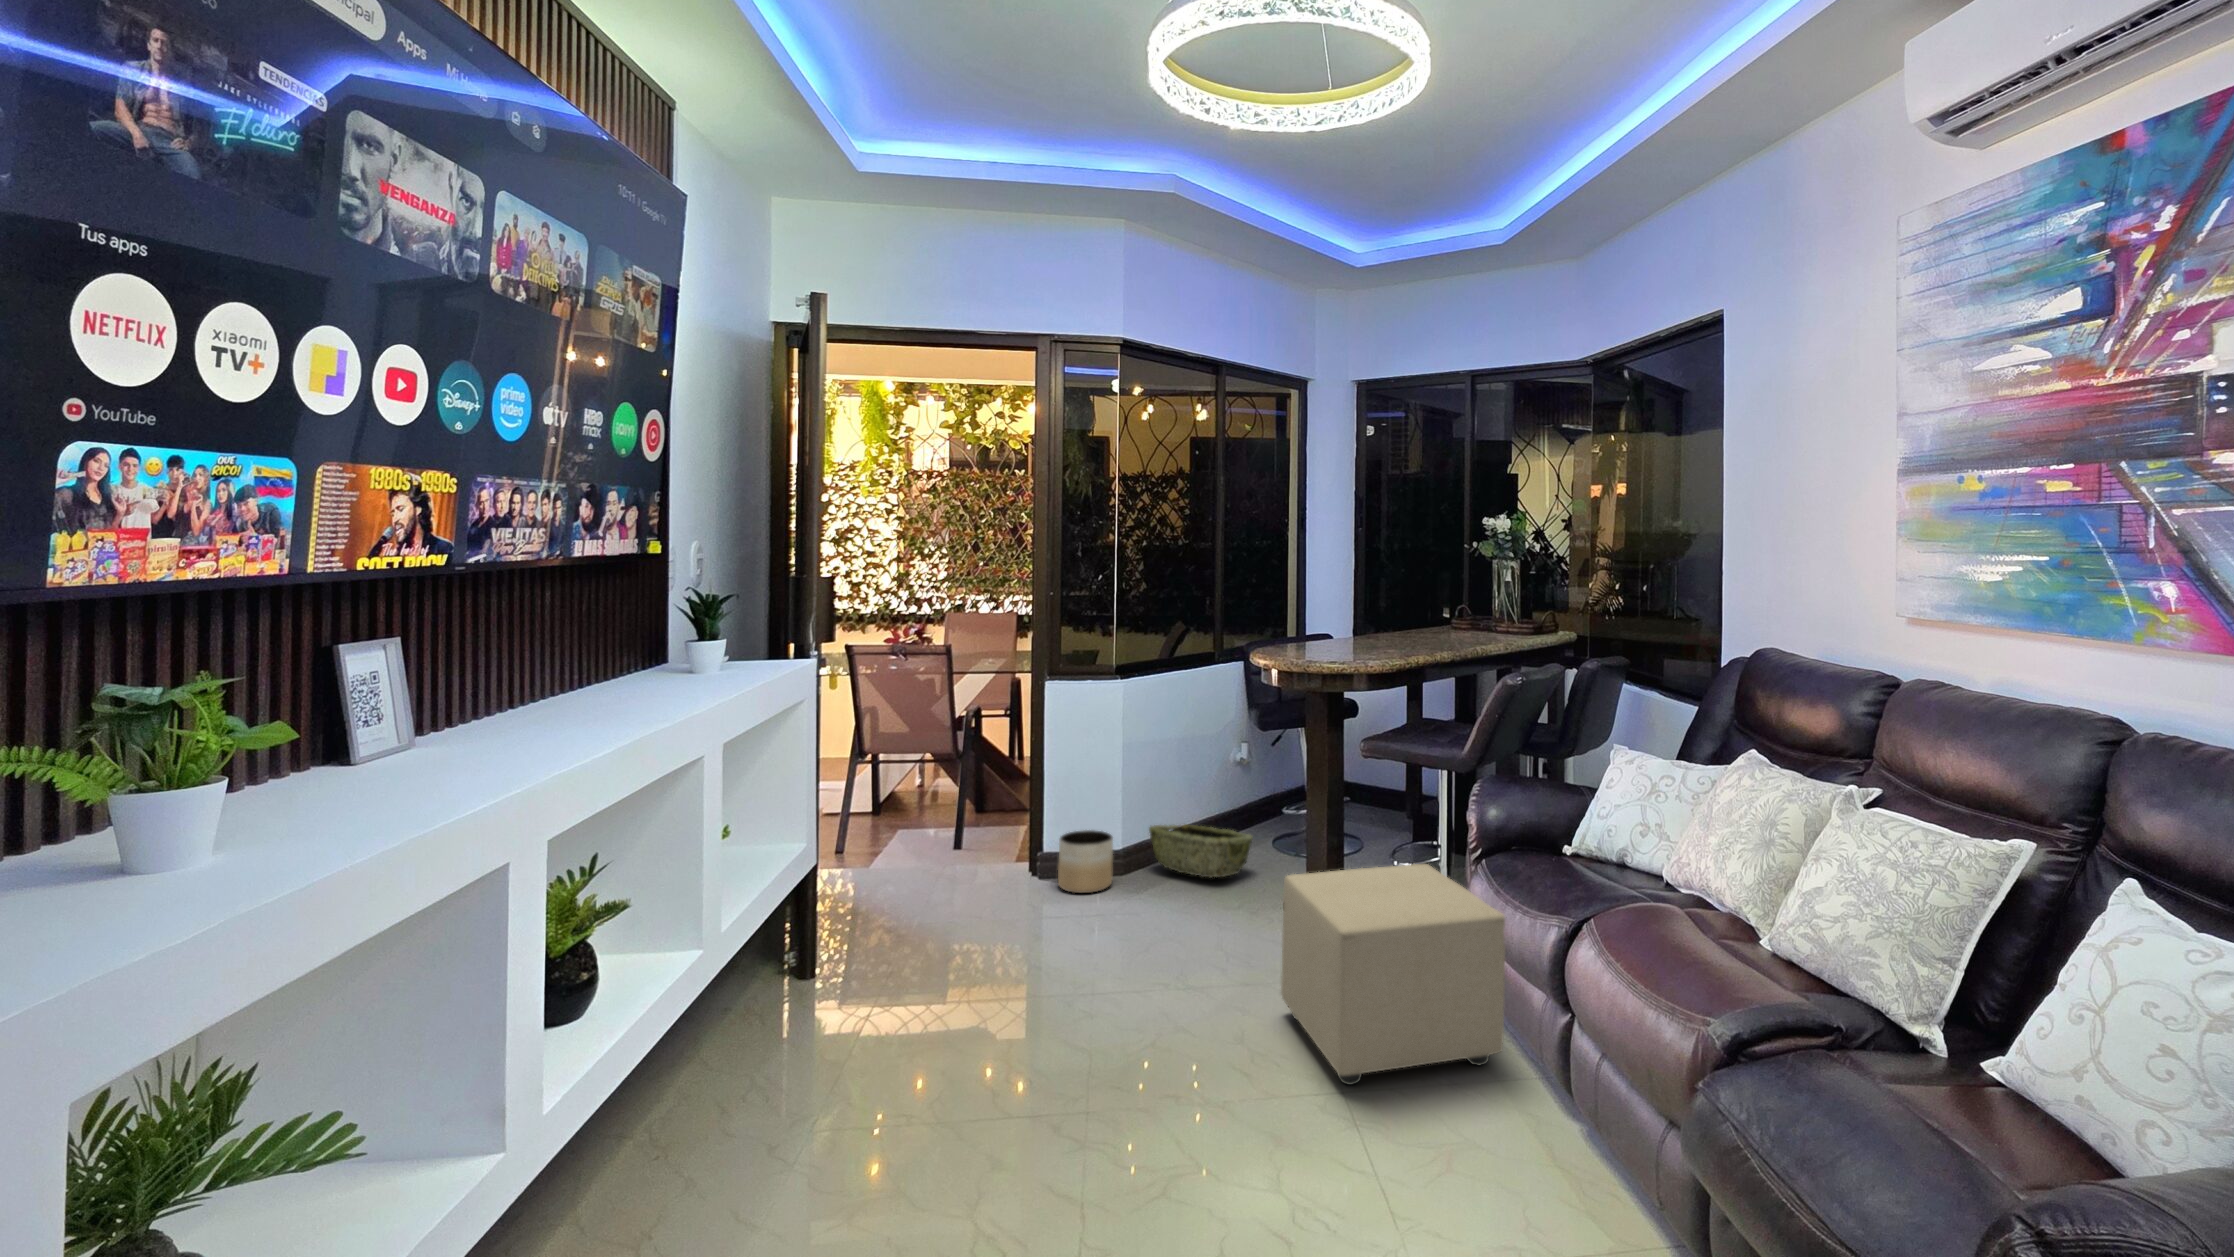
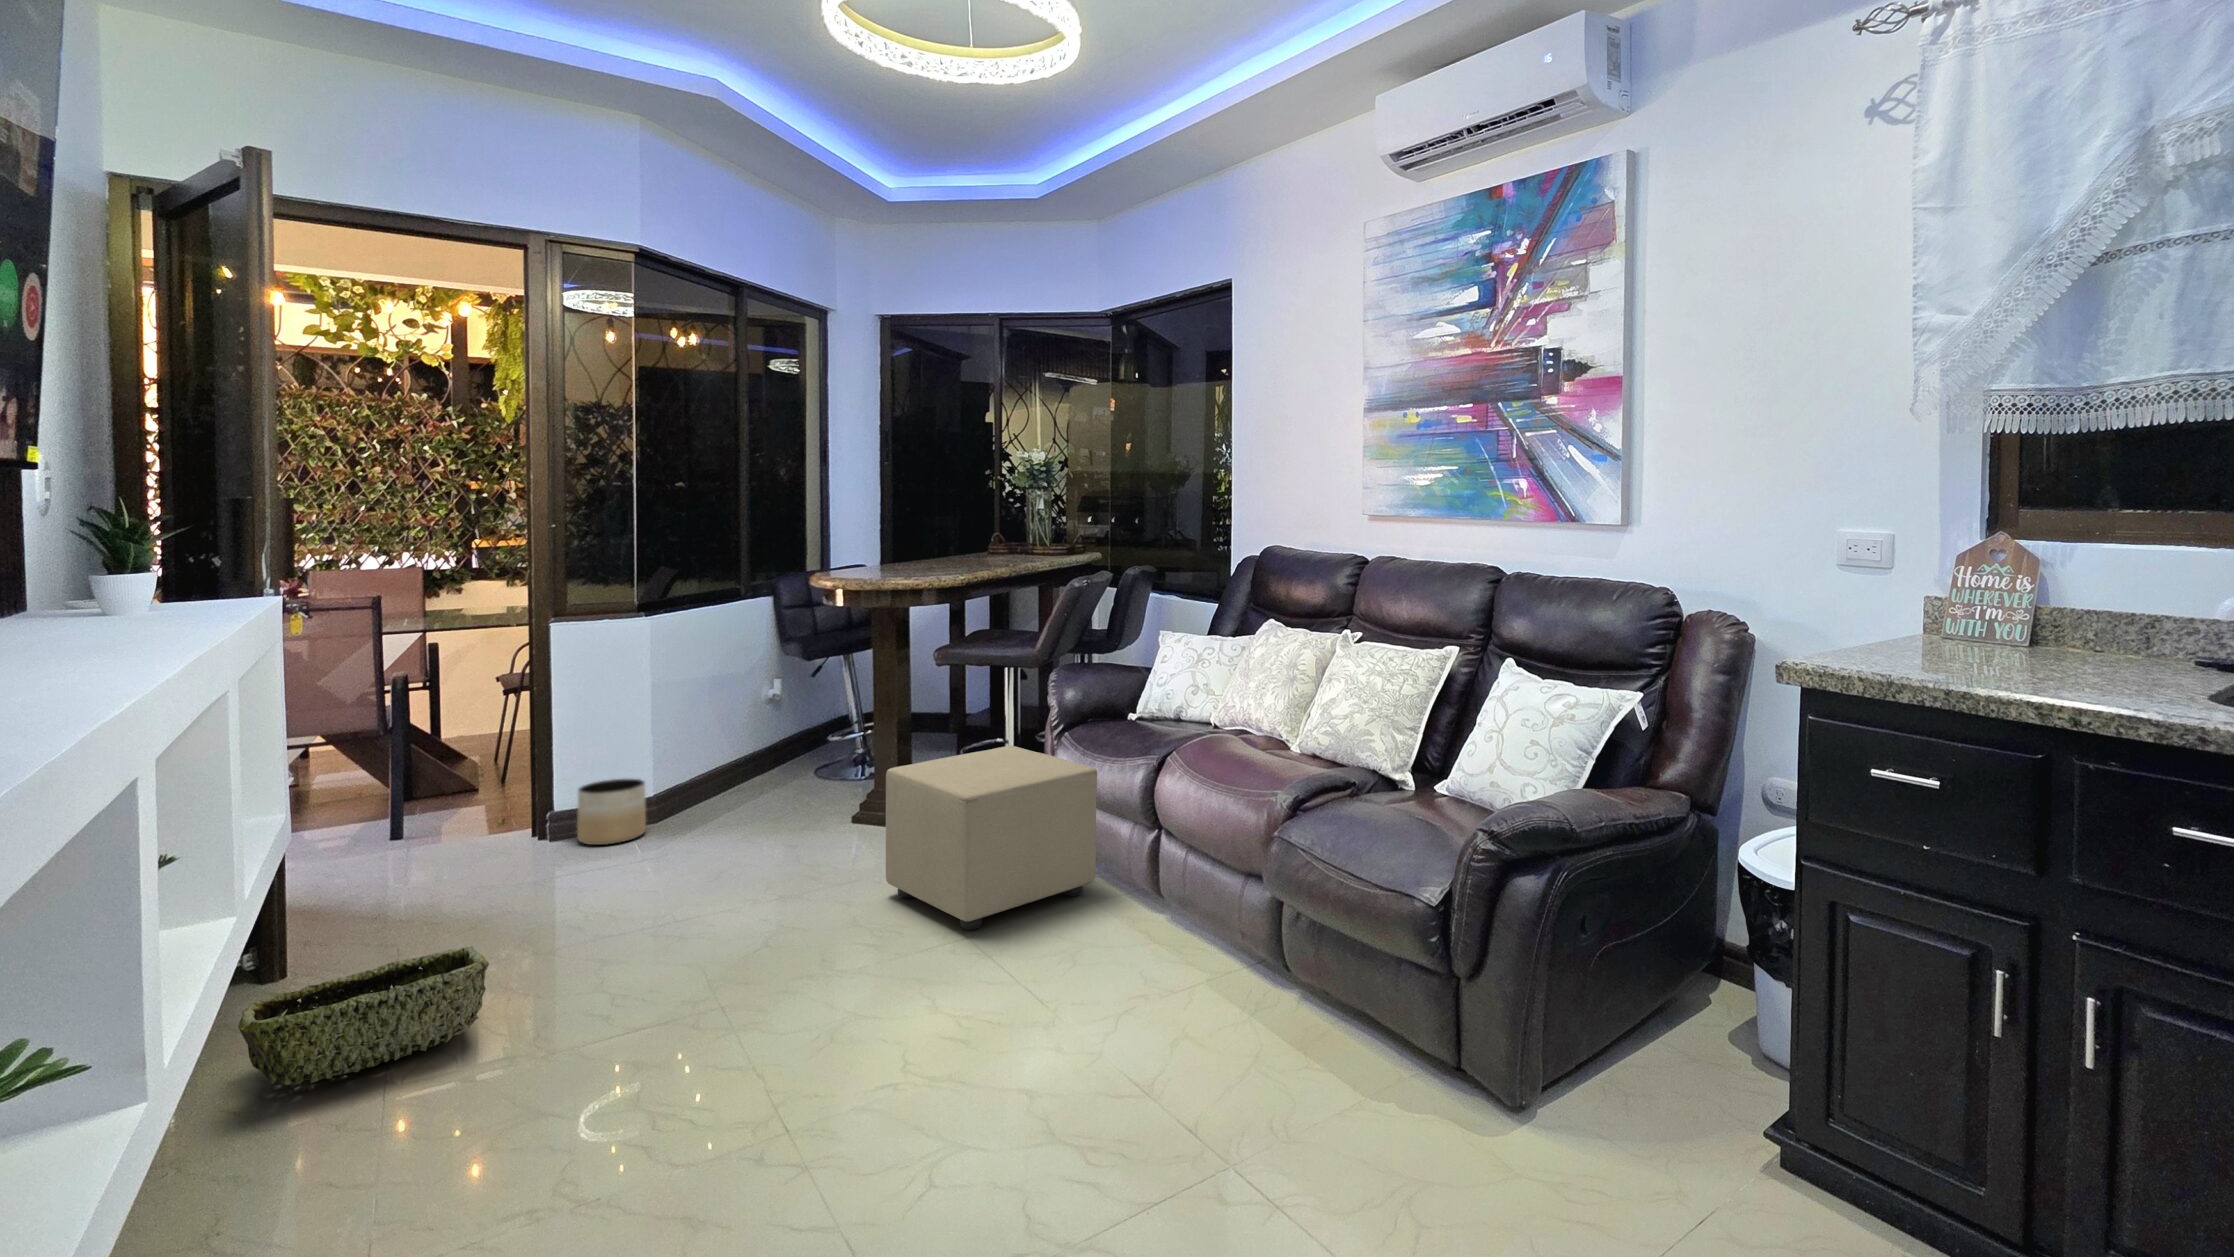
woven basket: present [1149,824,1253,878] -> present [238,947,489,1085]

